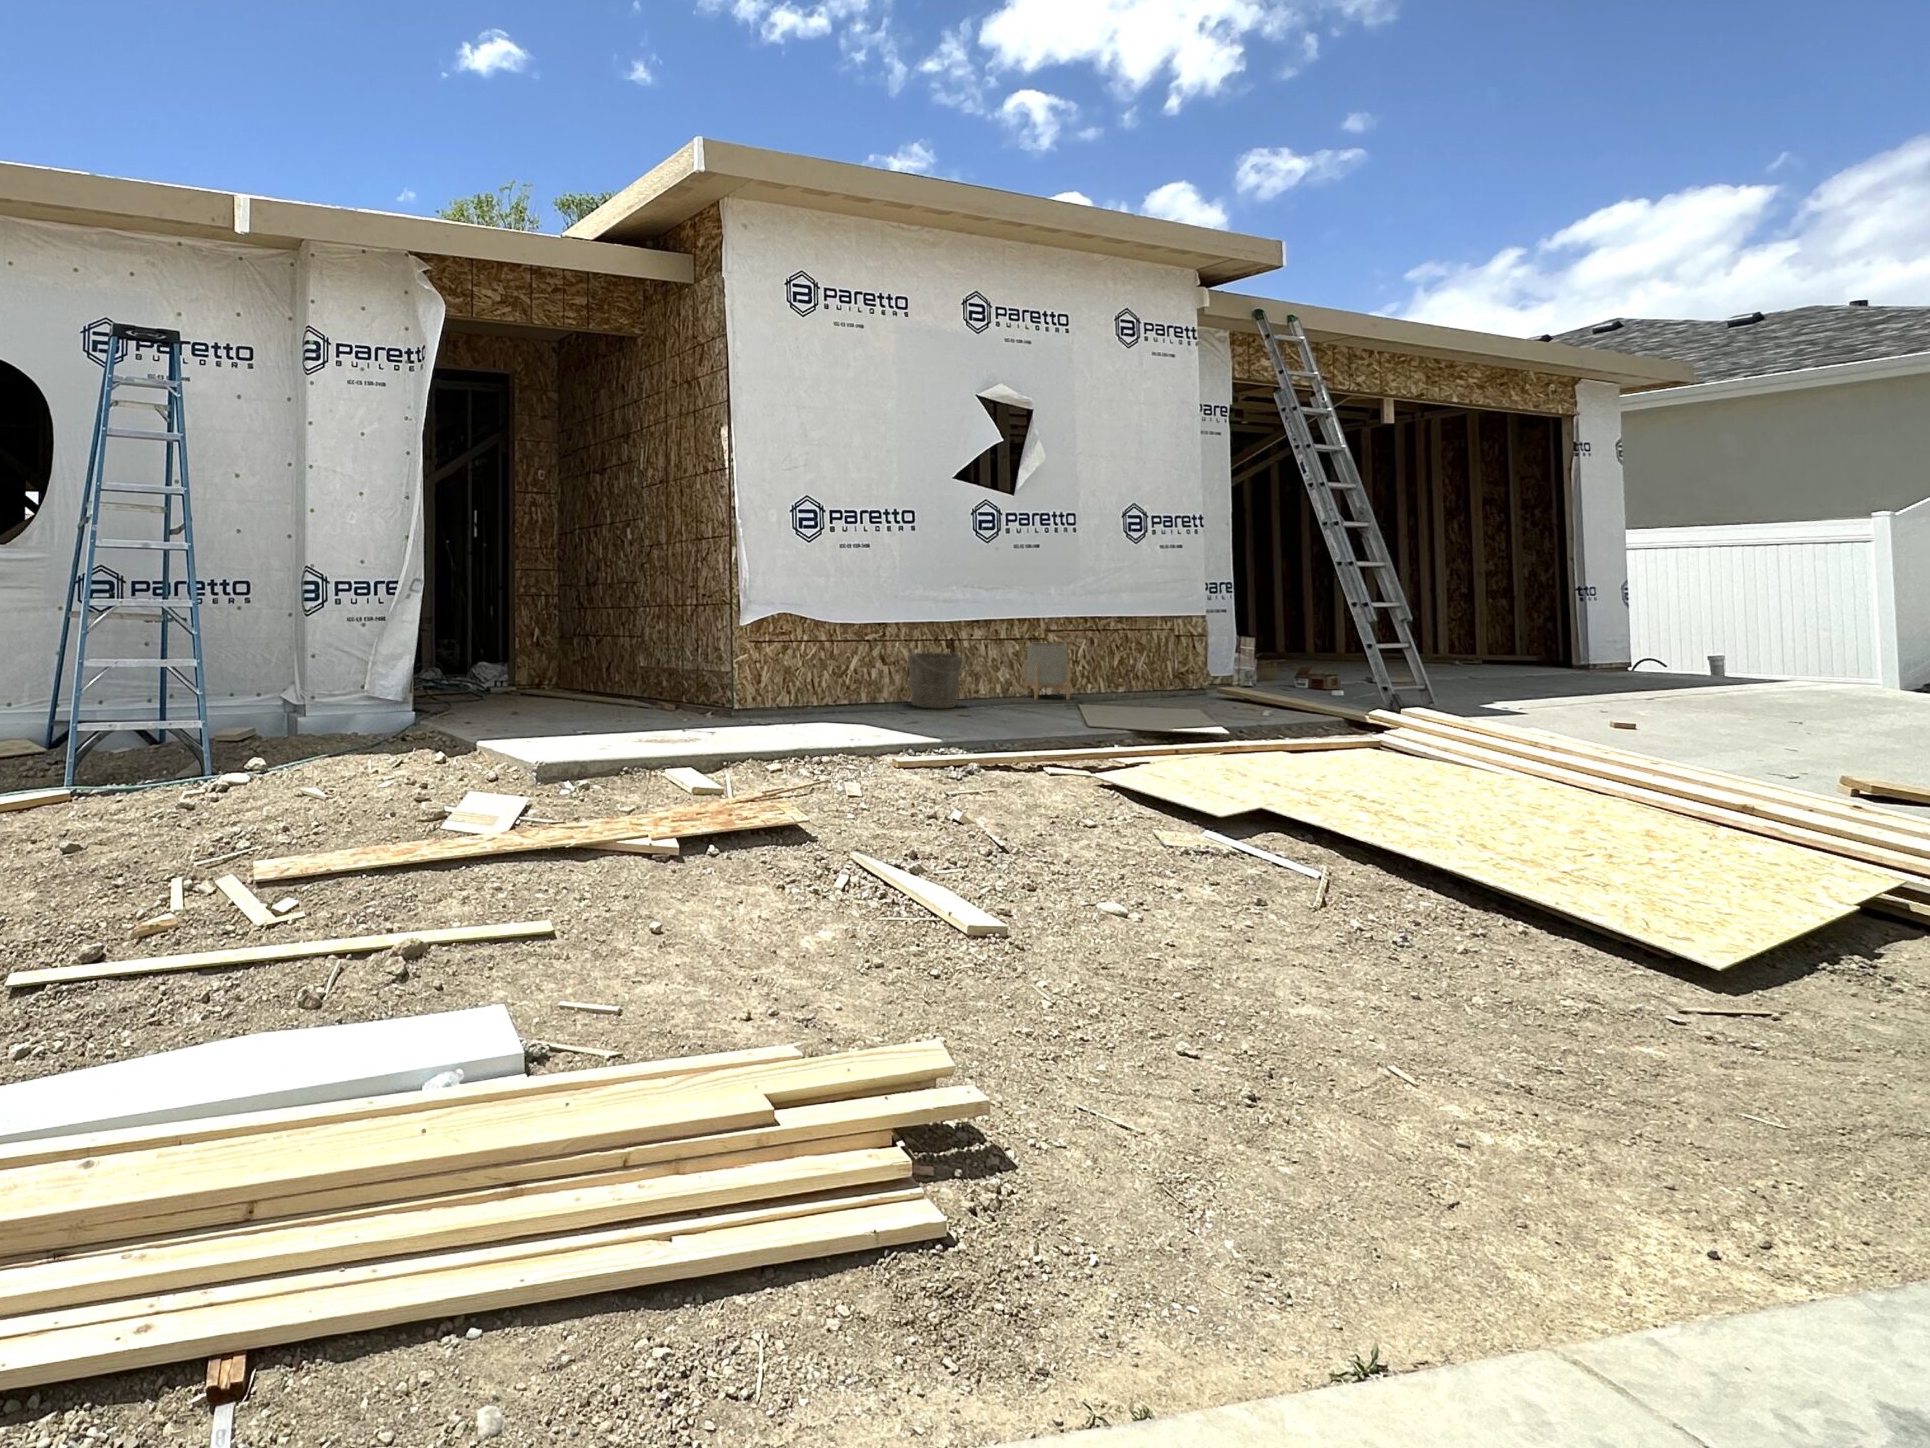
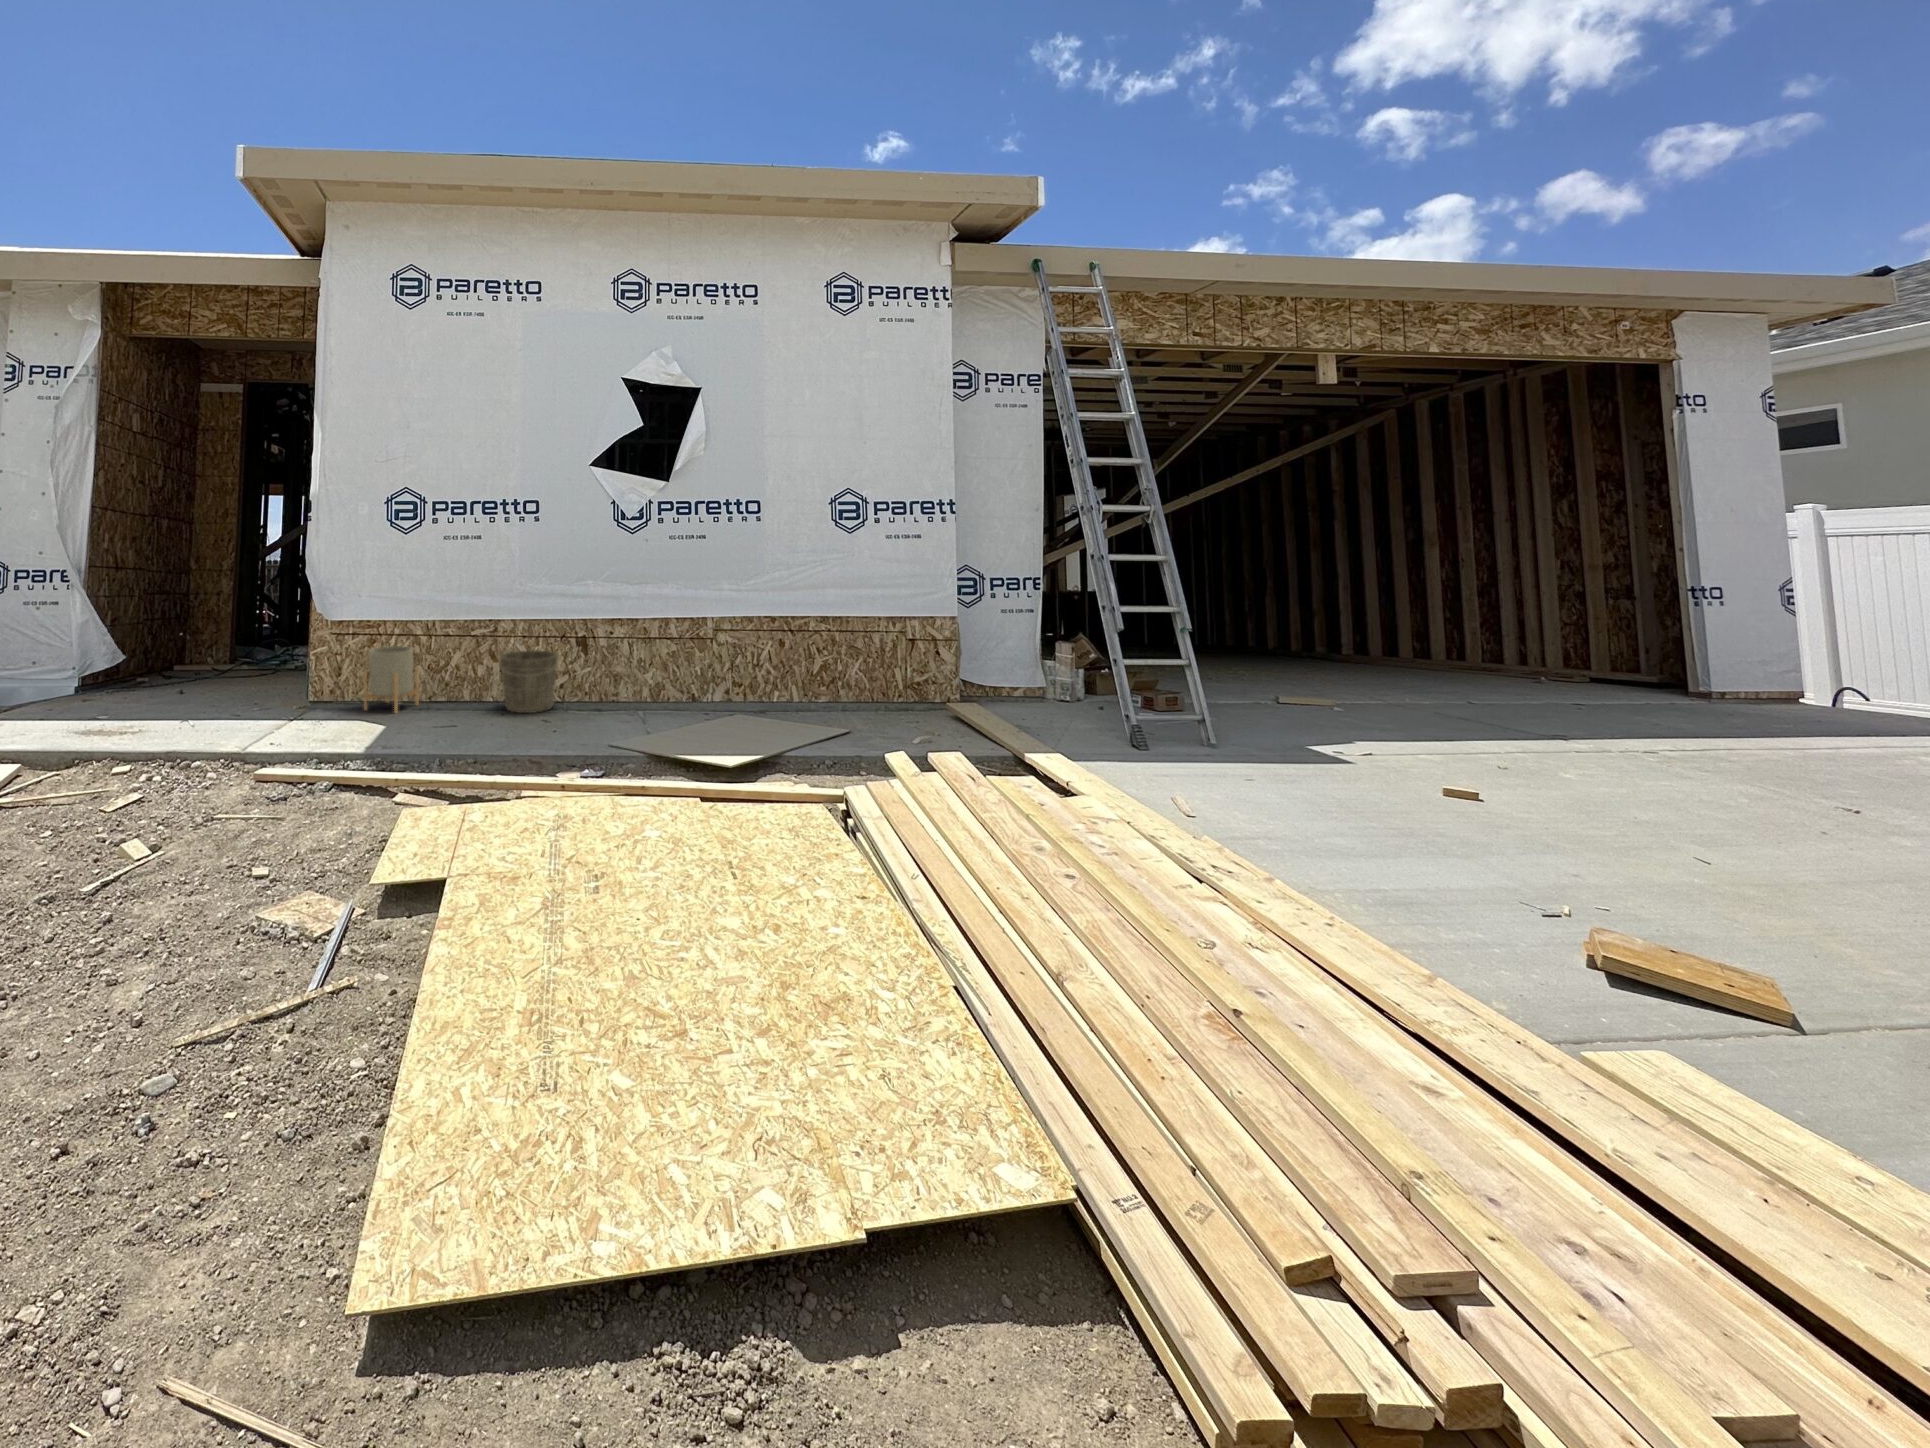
planter: present [1023,643,1070,699] -> present [364,646,419,713]

